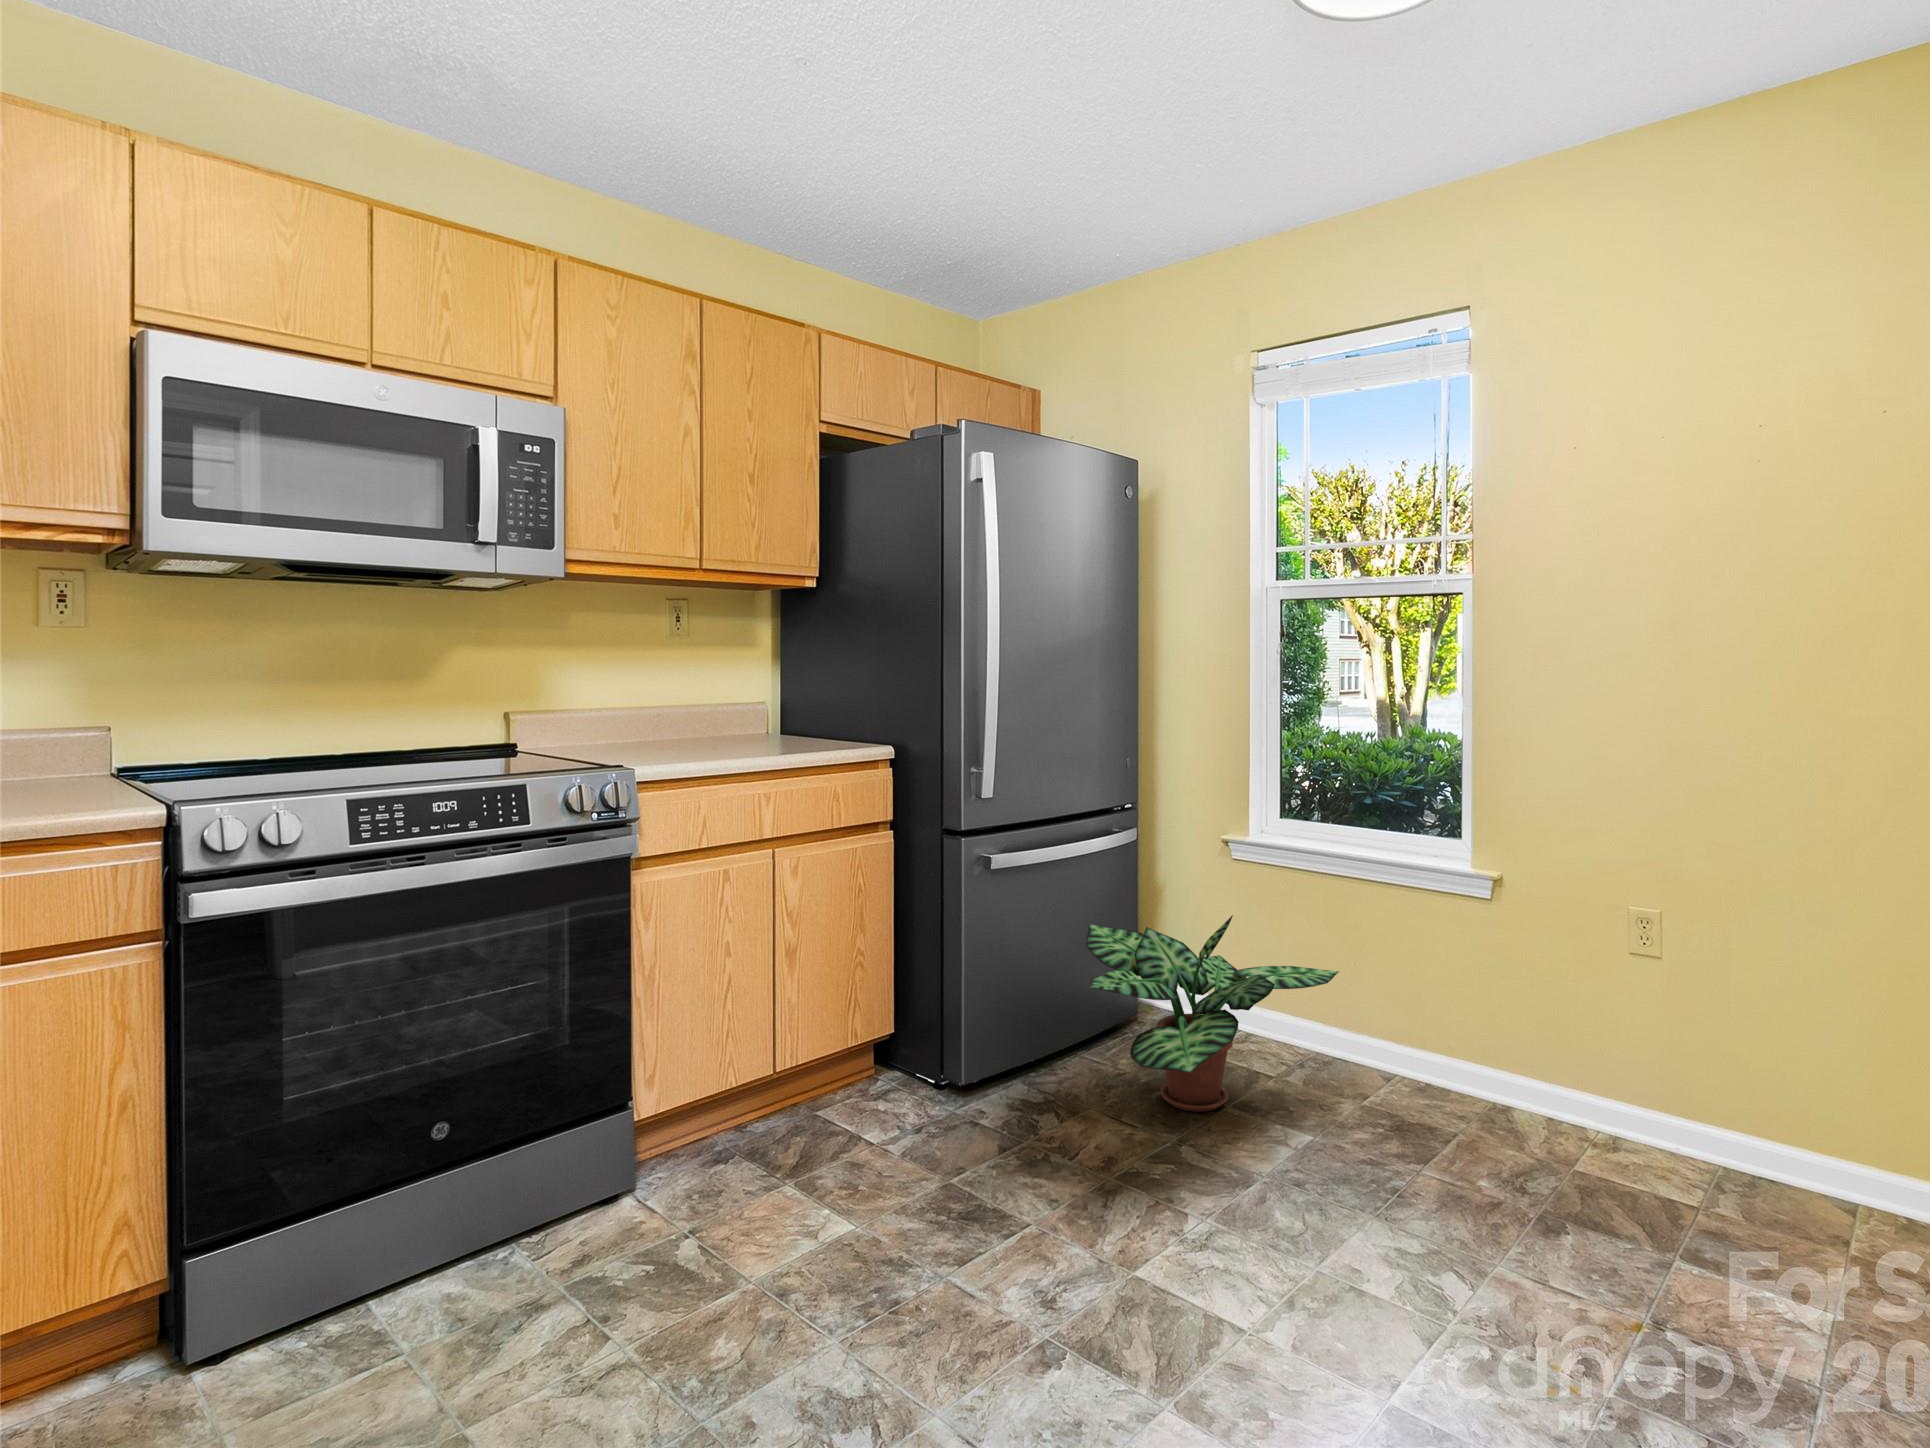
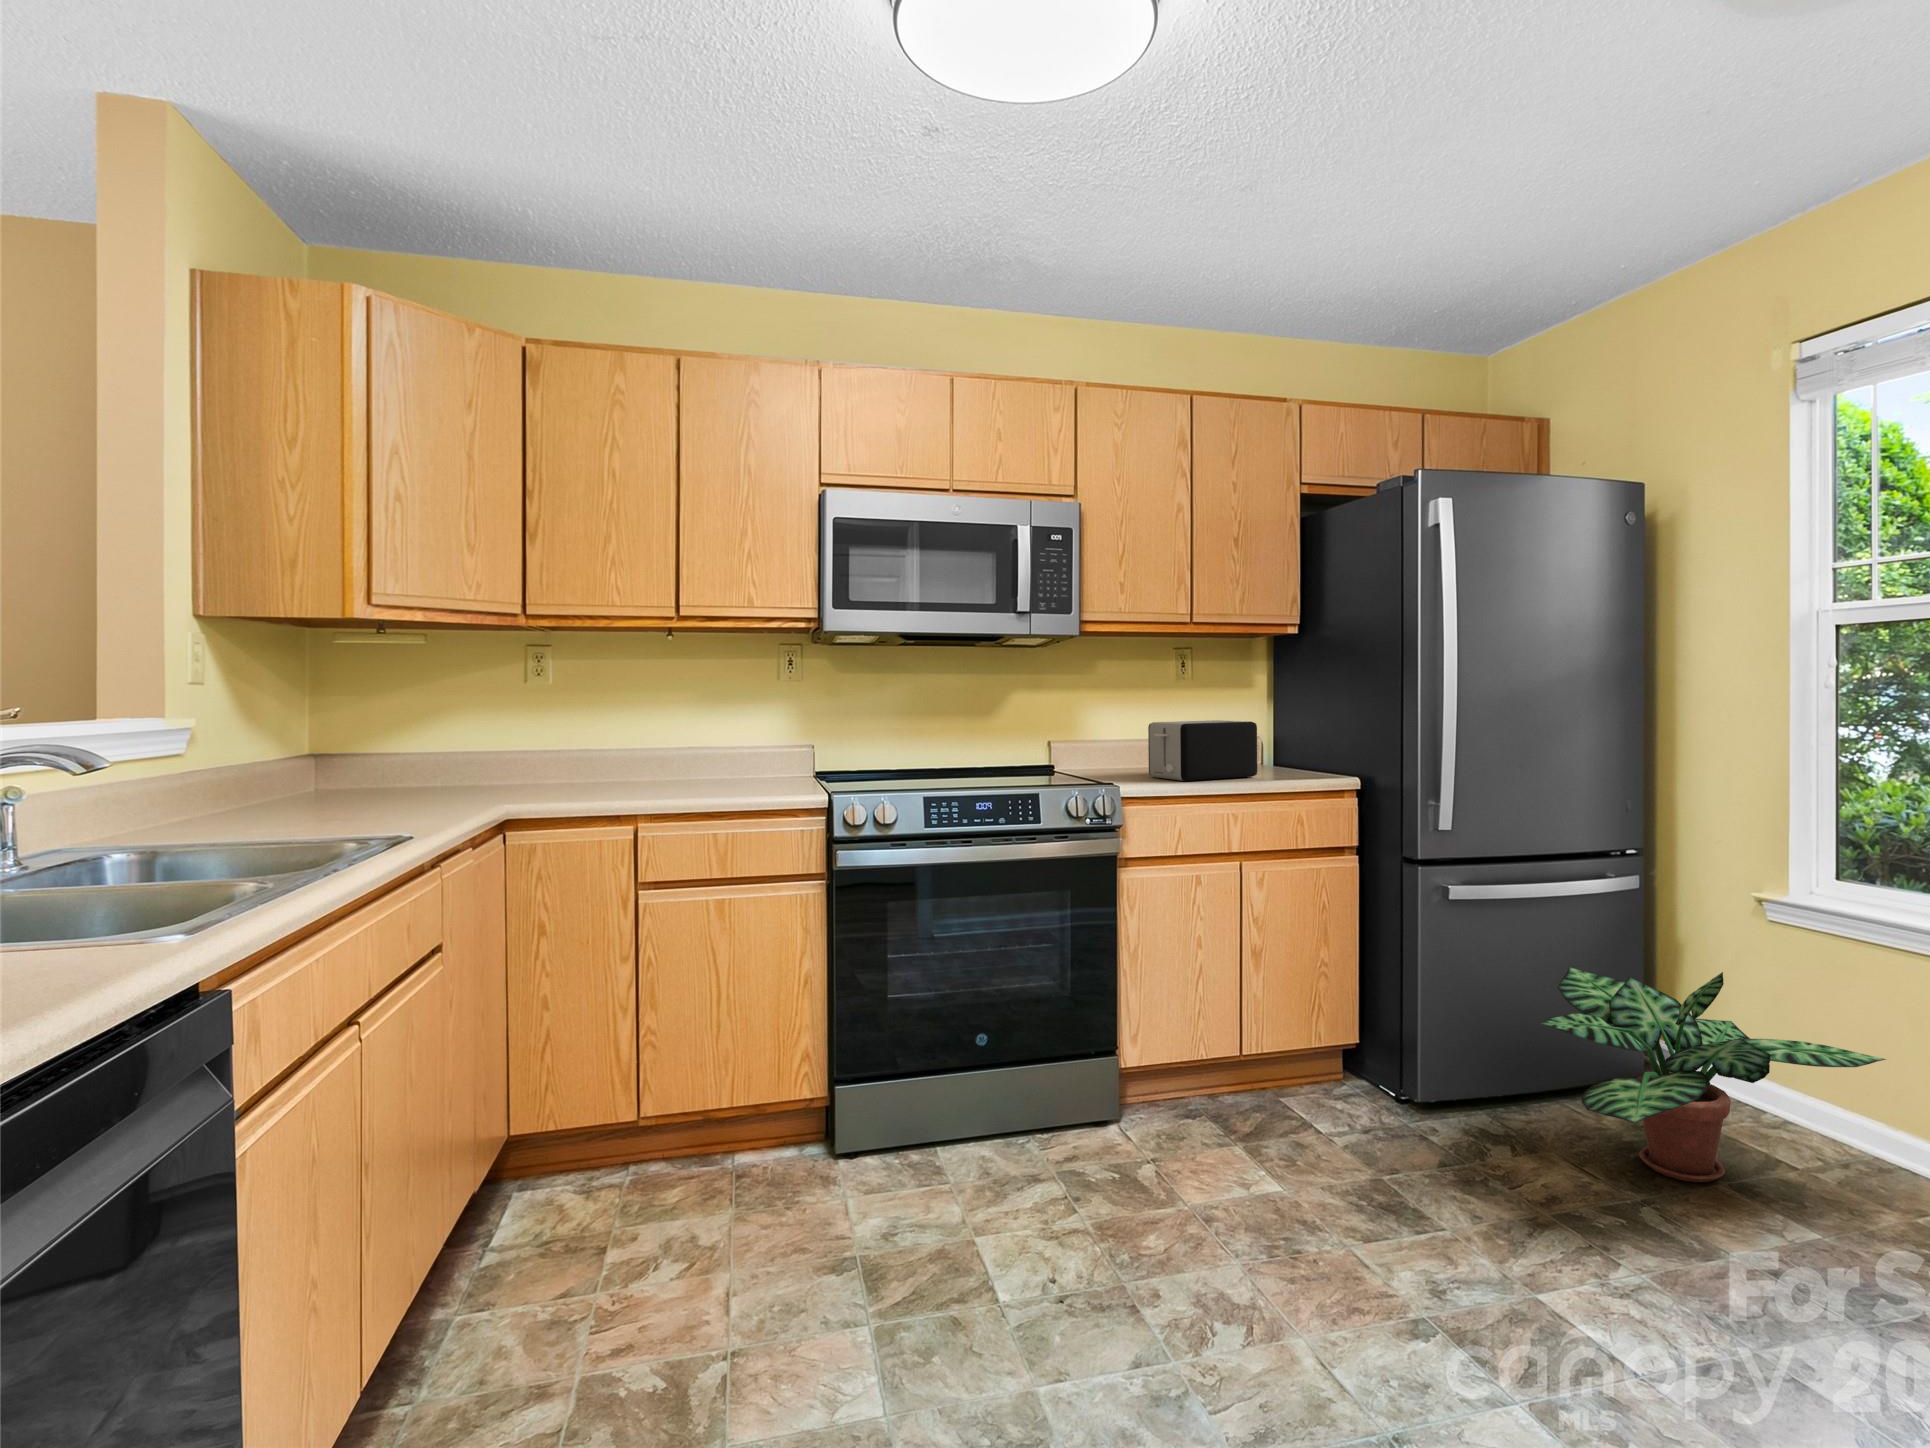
toaster: none [654,686,785,760] -> present [1148,720,1257,781]

